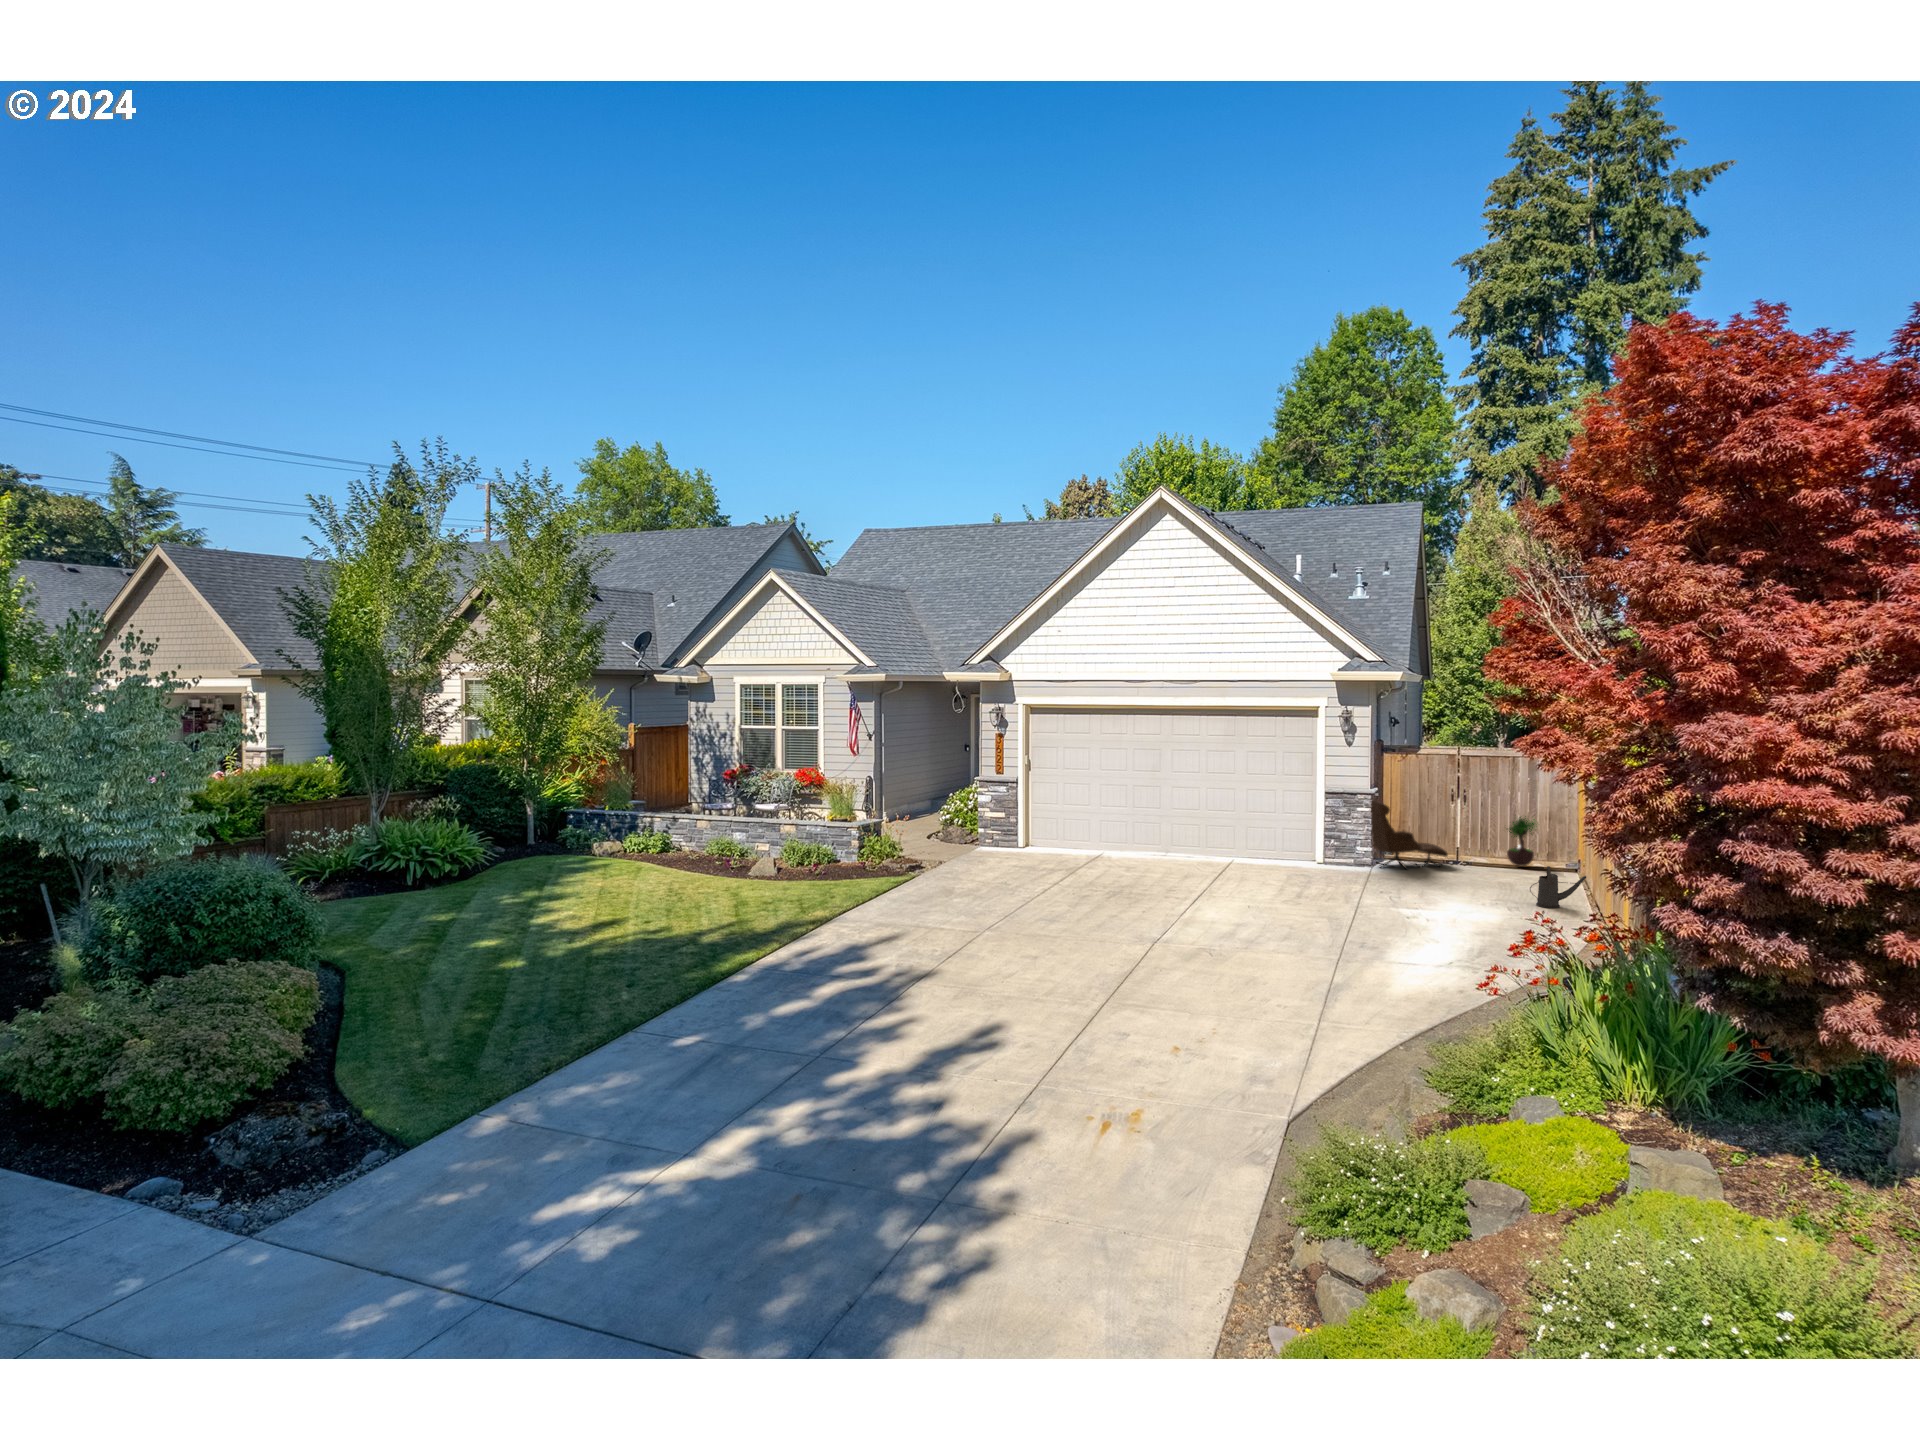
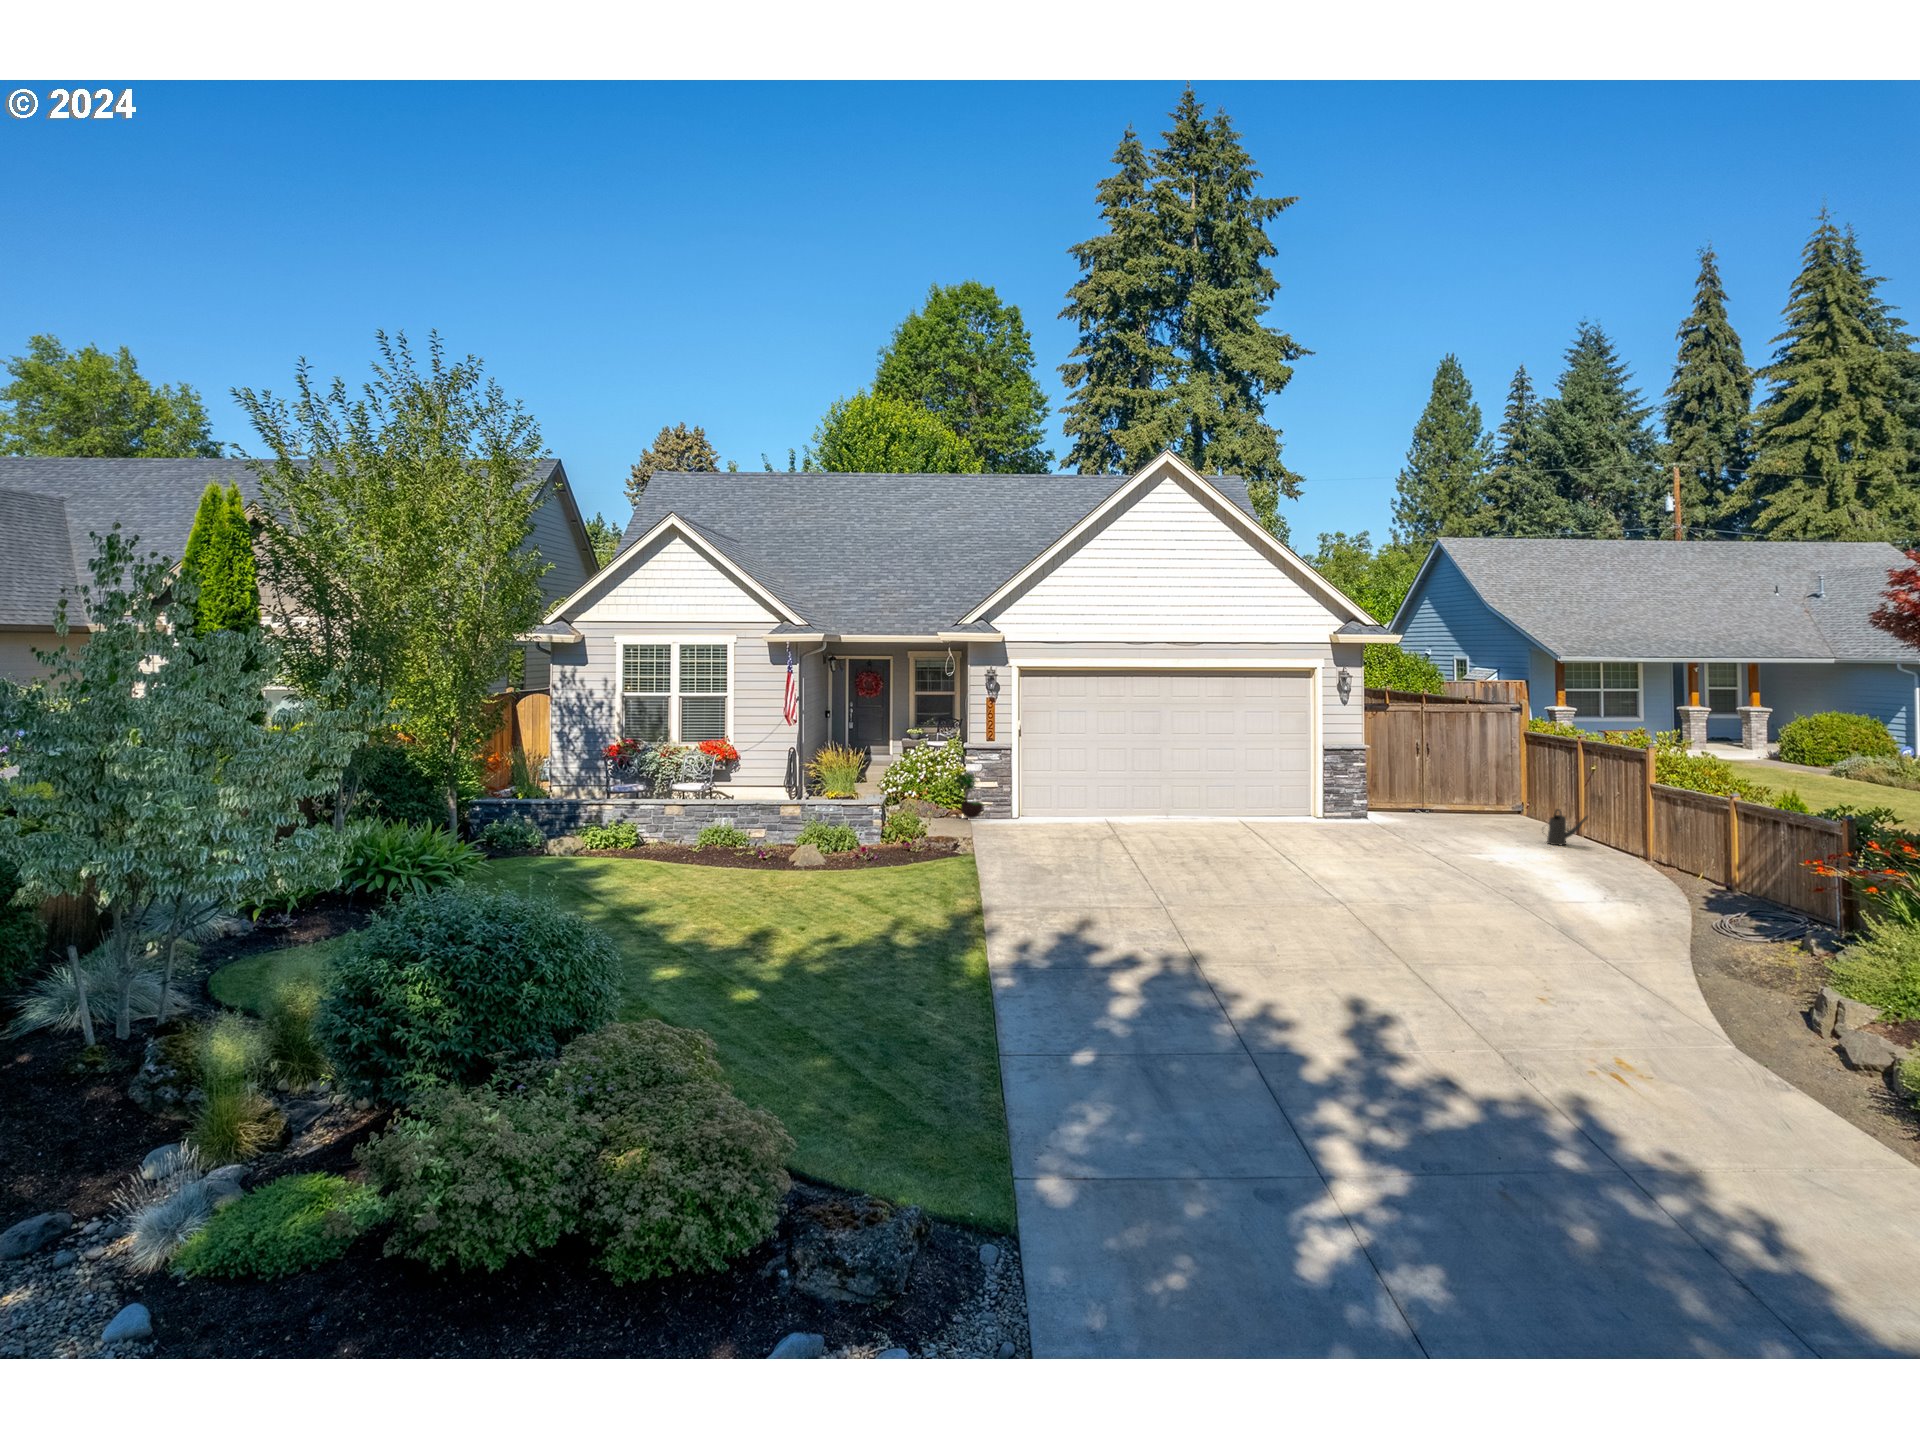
lounge chair: present [1371,800,1448,869] -> none [1353,755,1423,820]
potted tree: present [1507,816,1535,866] -> present [952,772,983,818]

